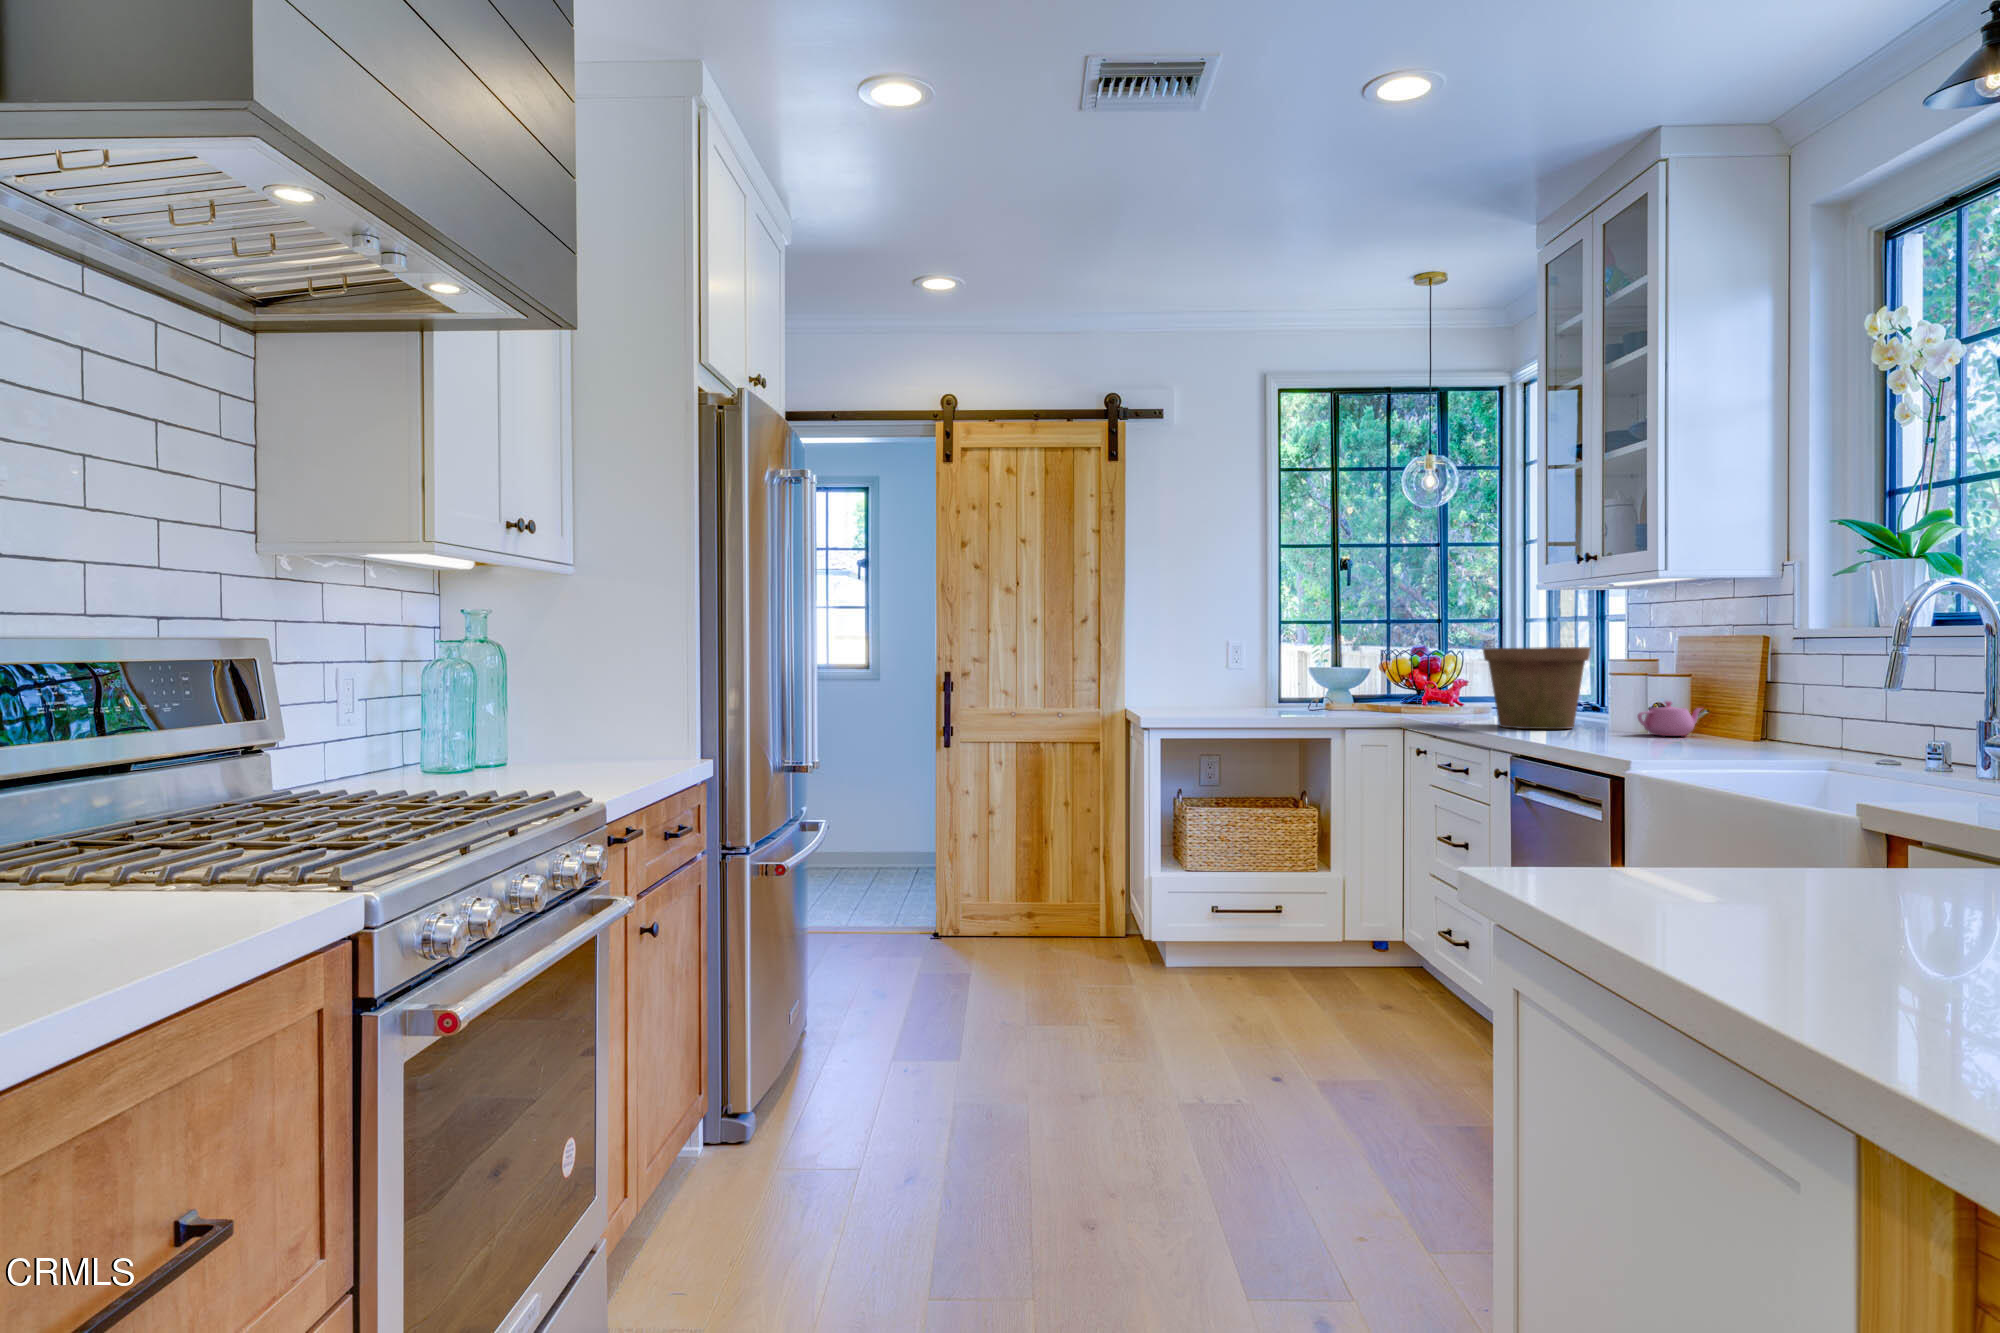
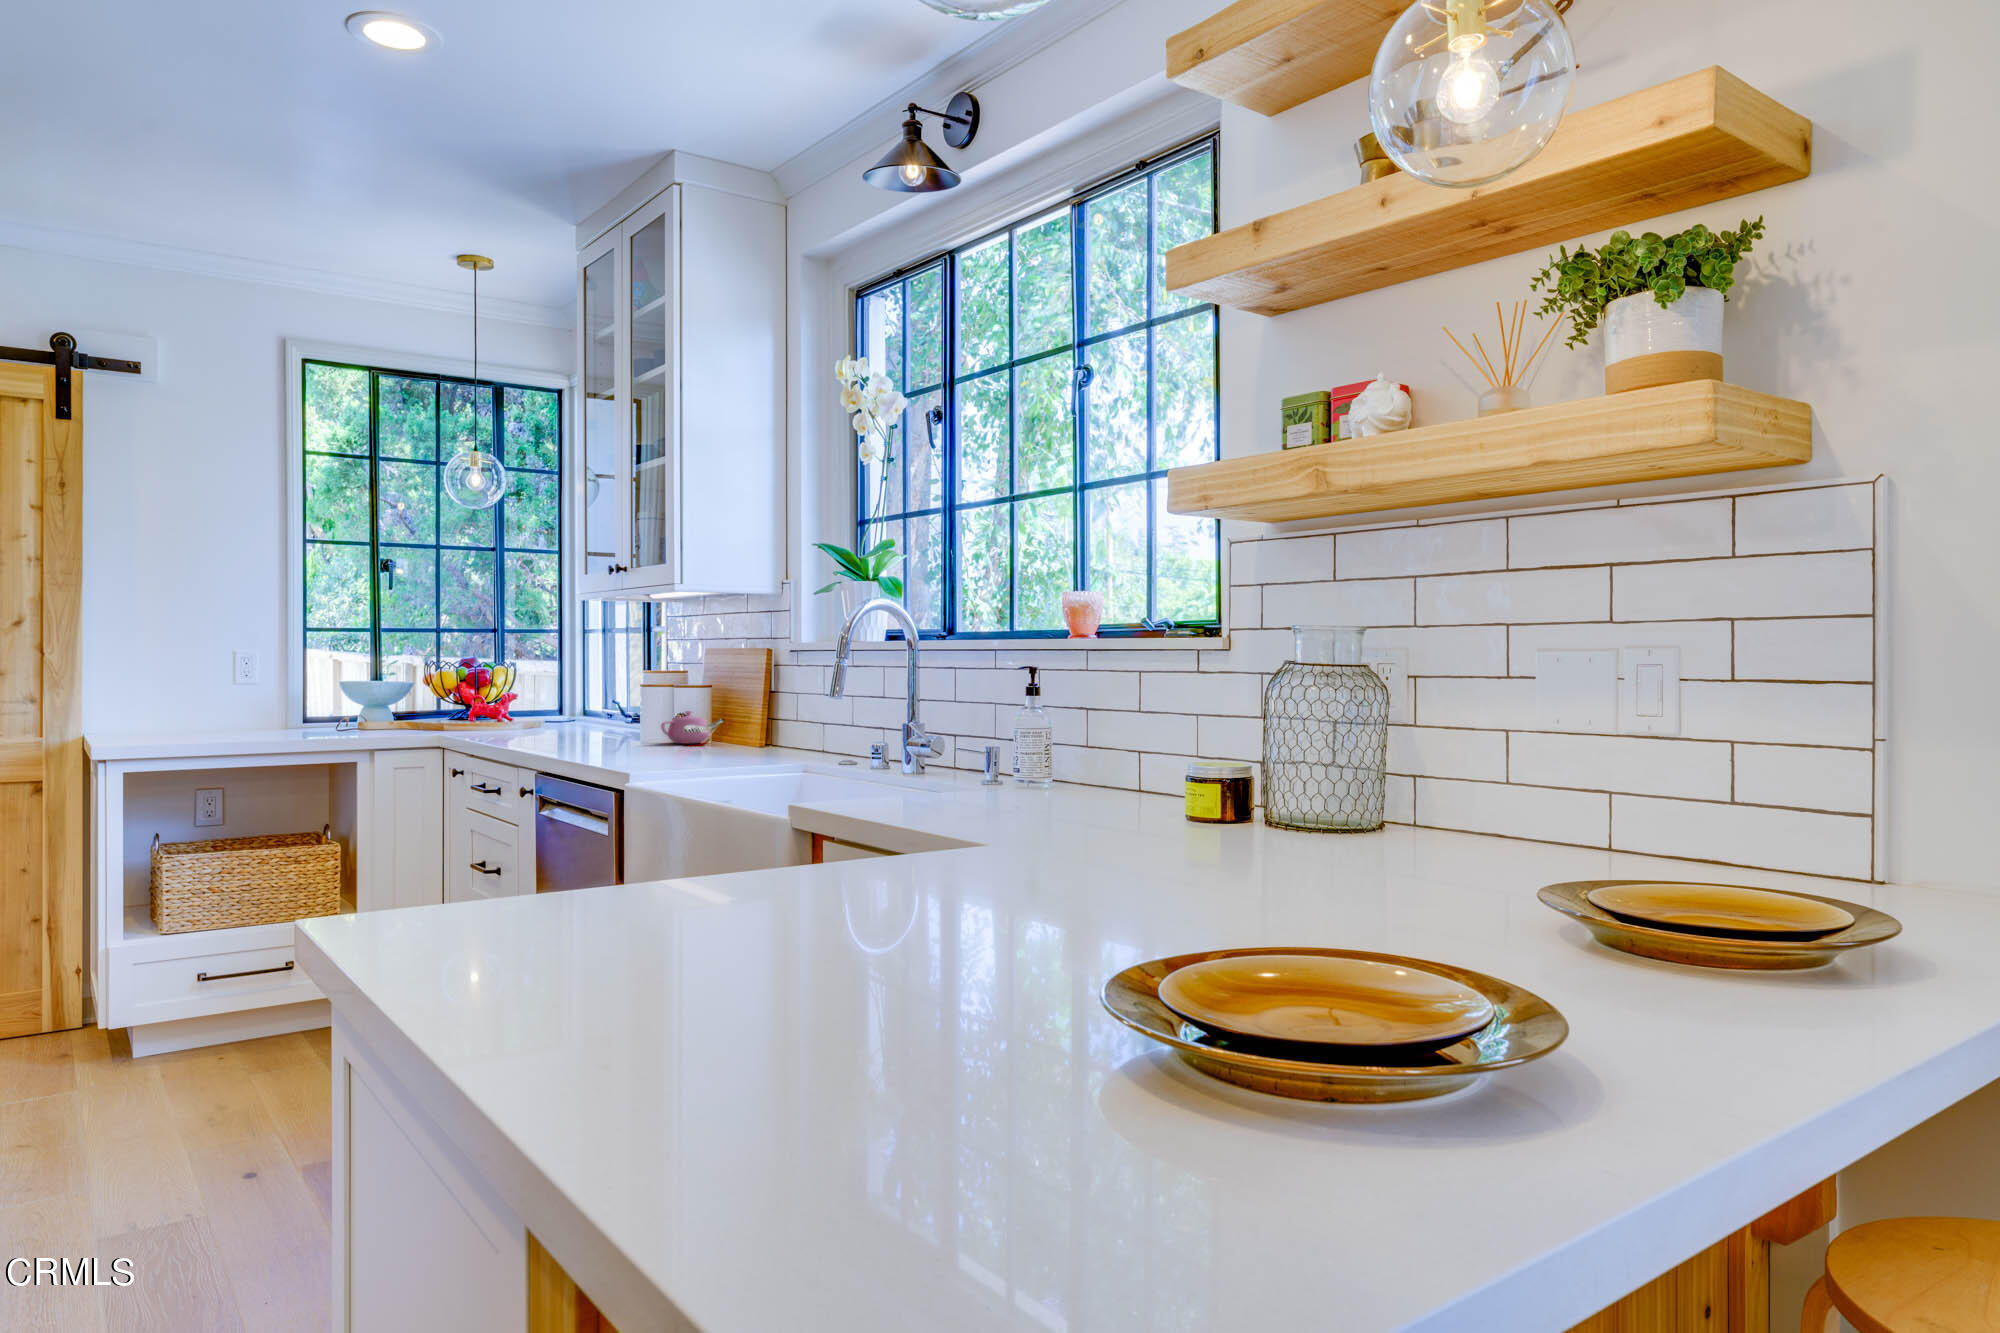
flower pot: present [1483,647,1591,729] -> none [519,659,624,742]

